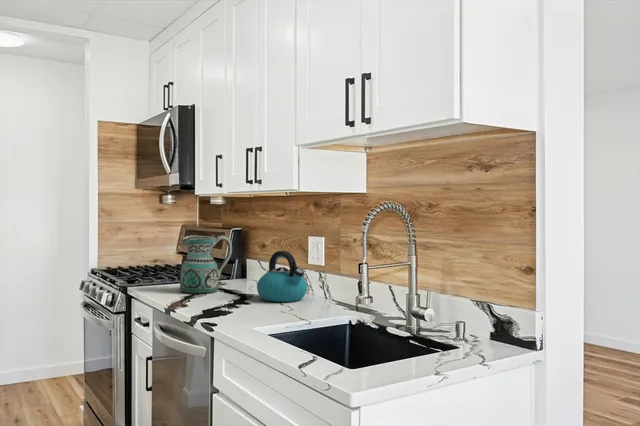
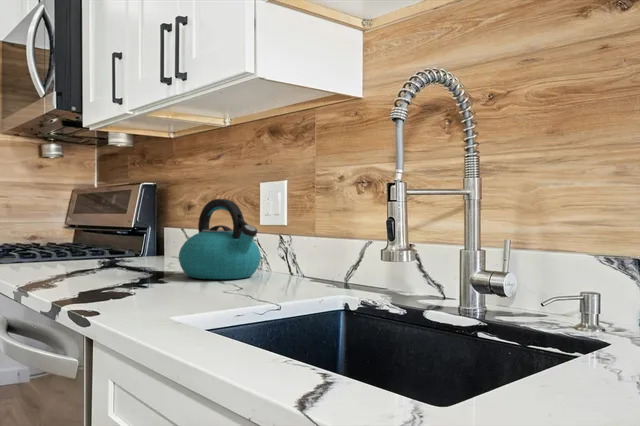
ceramic pitcher: present [180,235,232,293] -> none [53,180,140,271]

